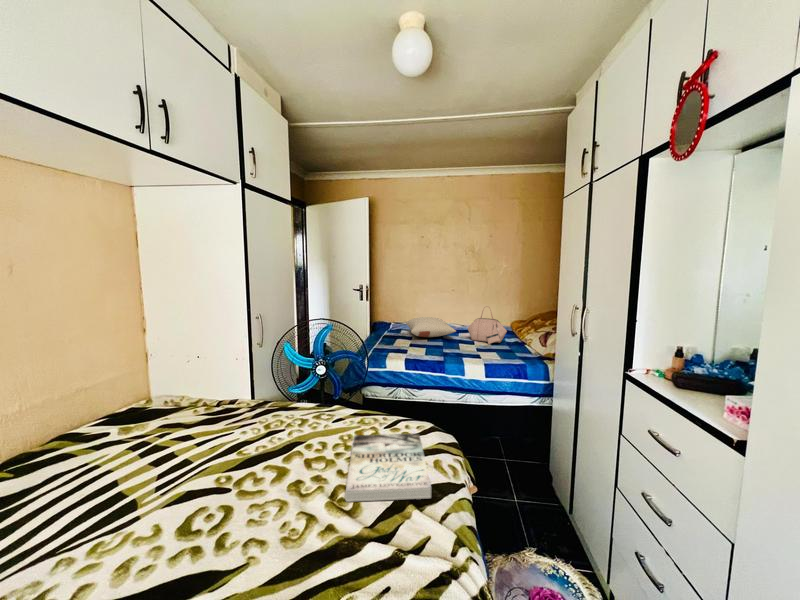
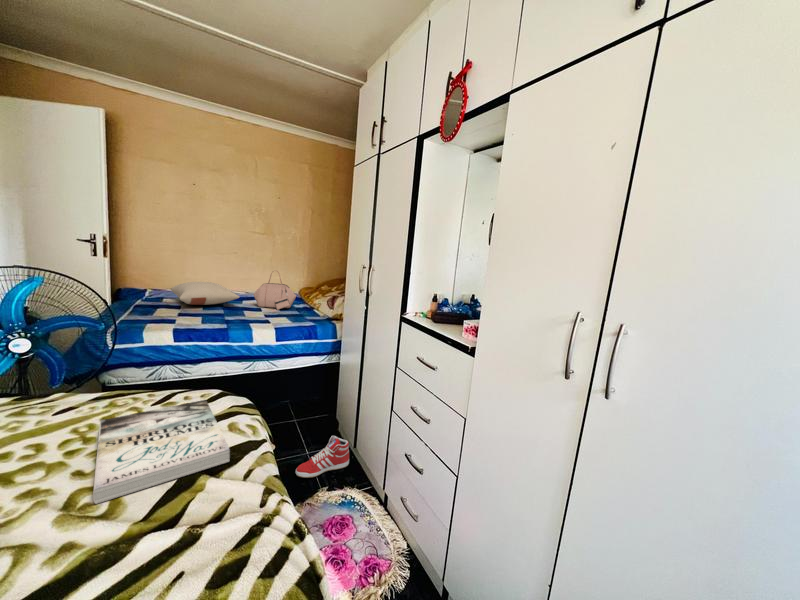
sneaker: none [502,489,563,531] -> present [296,436,349,478]

